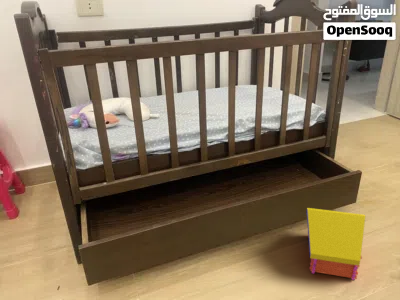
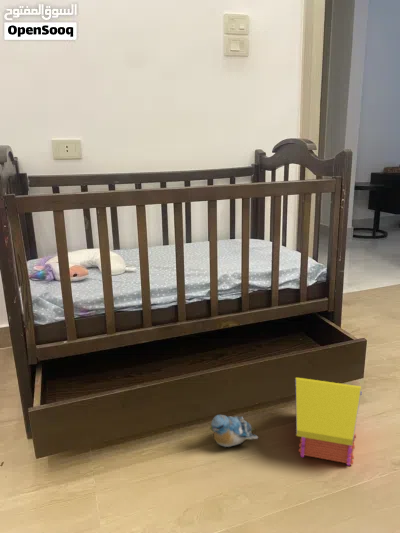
plush toy: none [235,240,275,267] -> present [210,415,258,447]

